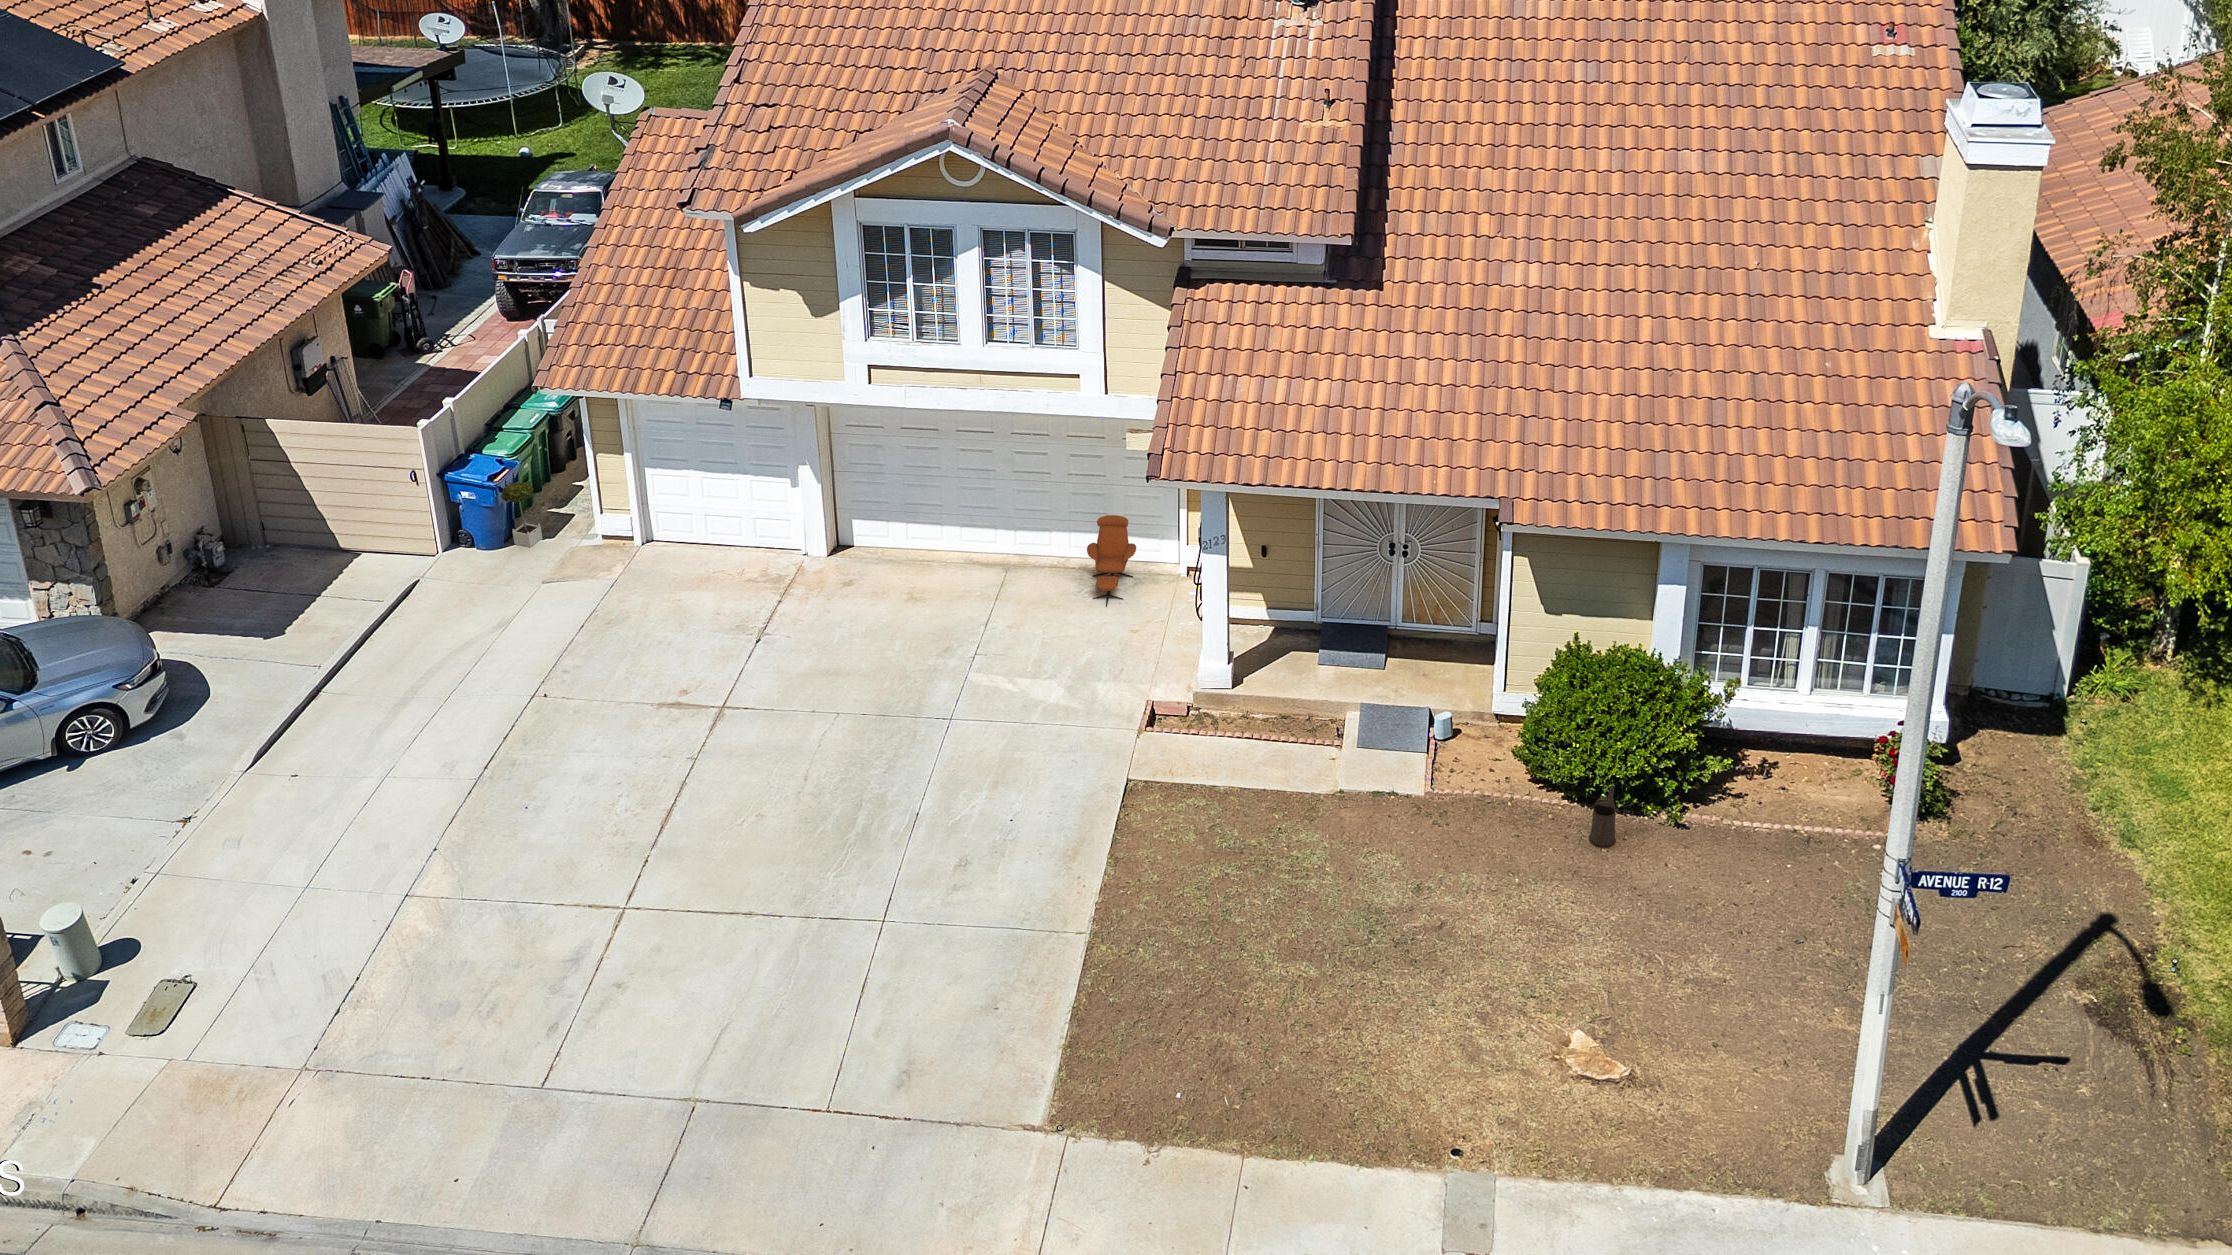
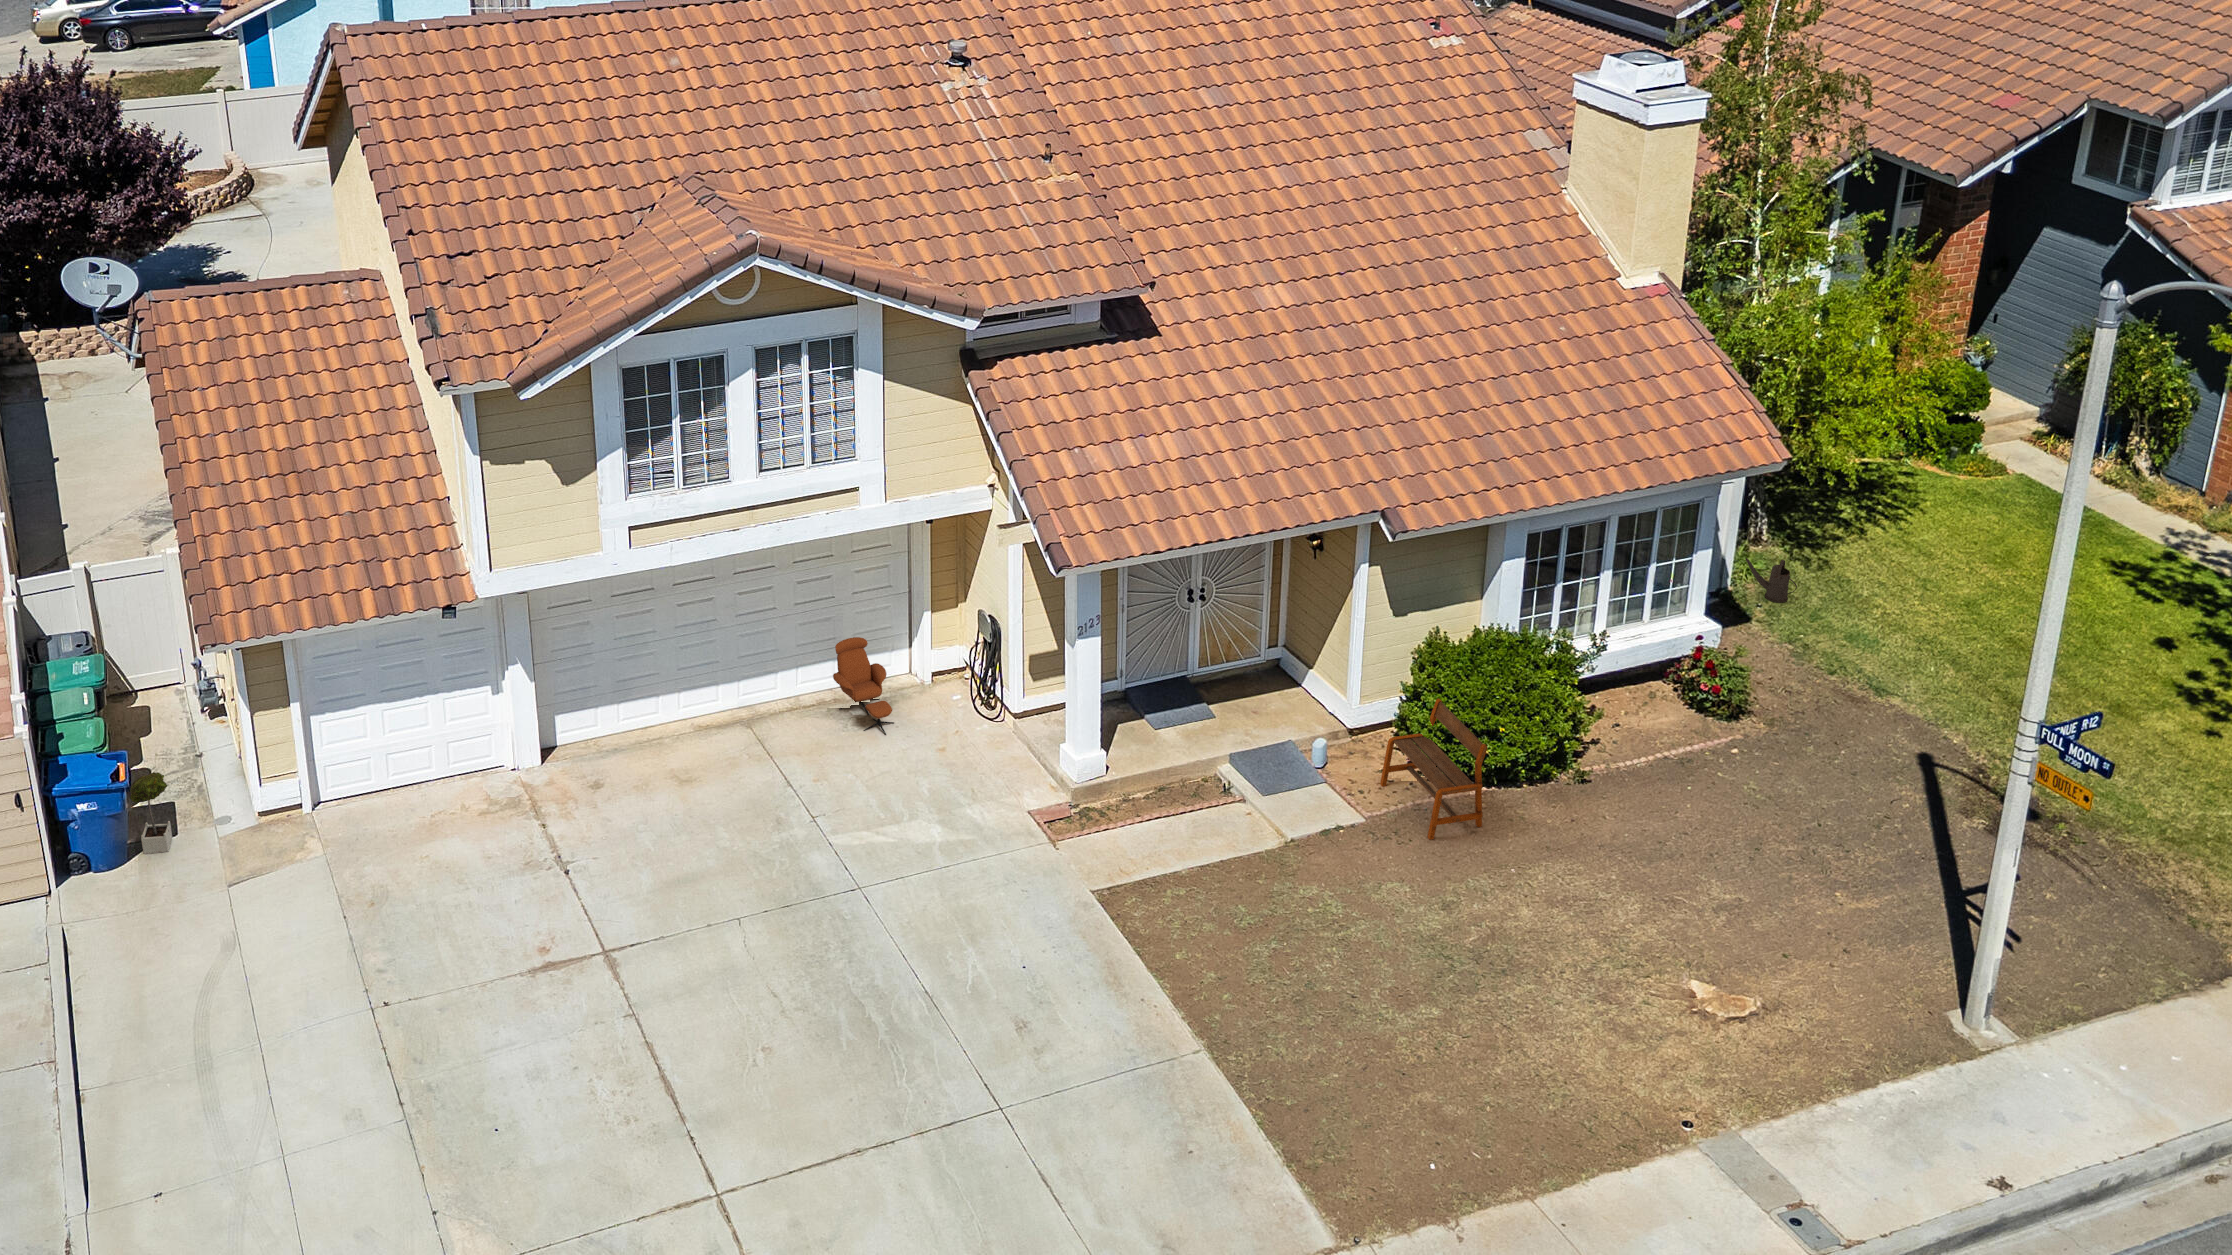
bench: none [1470,702,1540,836] -> present [1380,699,1488,840]
watering can: present [1589,786,1616,848] -> present [1746,558,1797,603]

